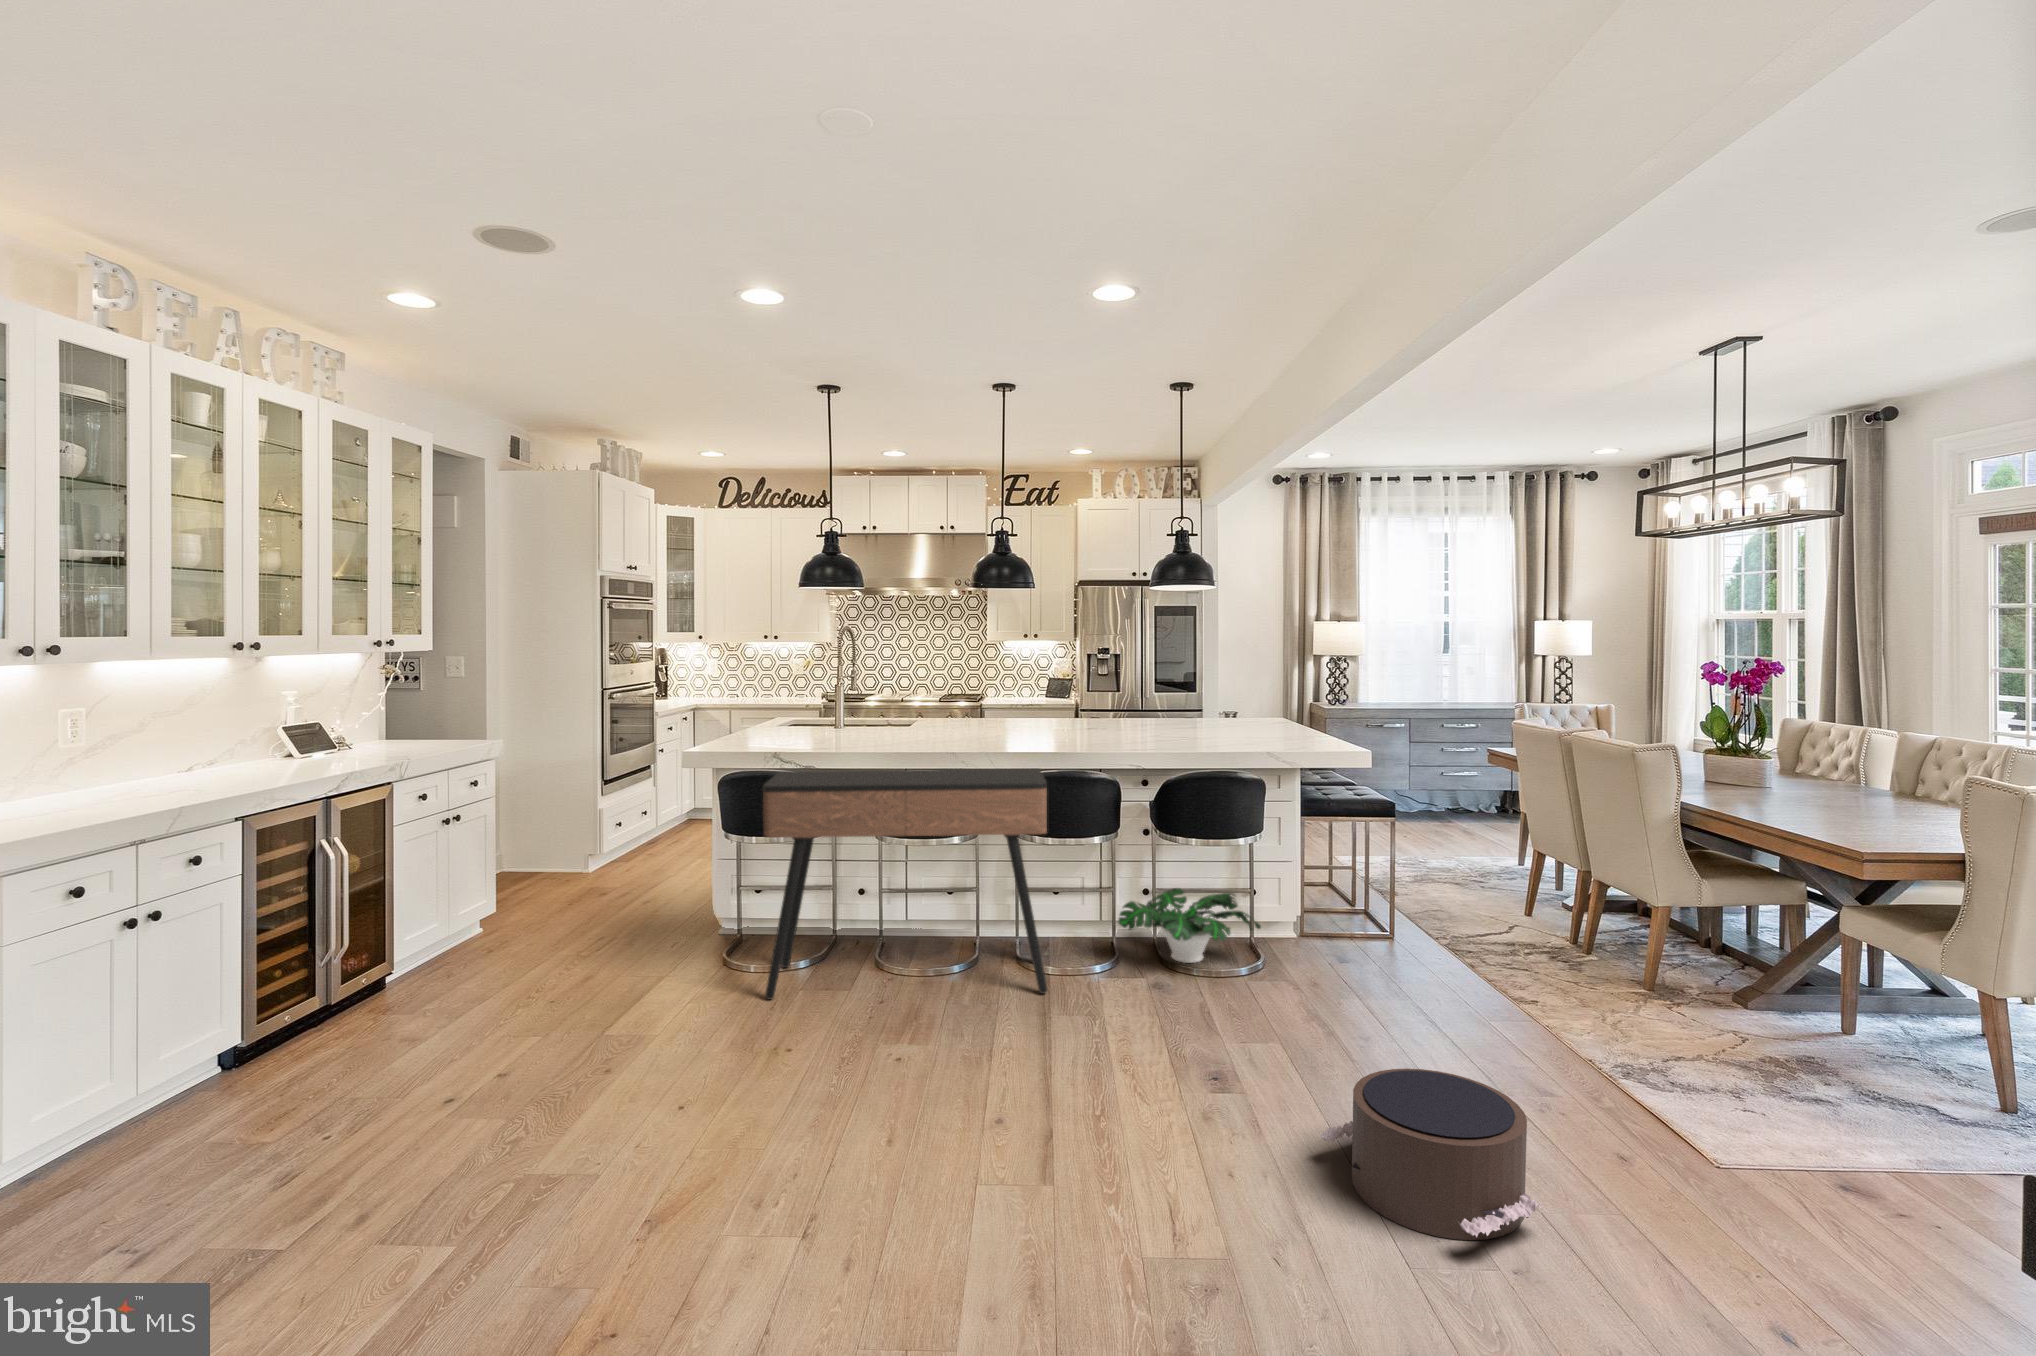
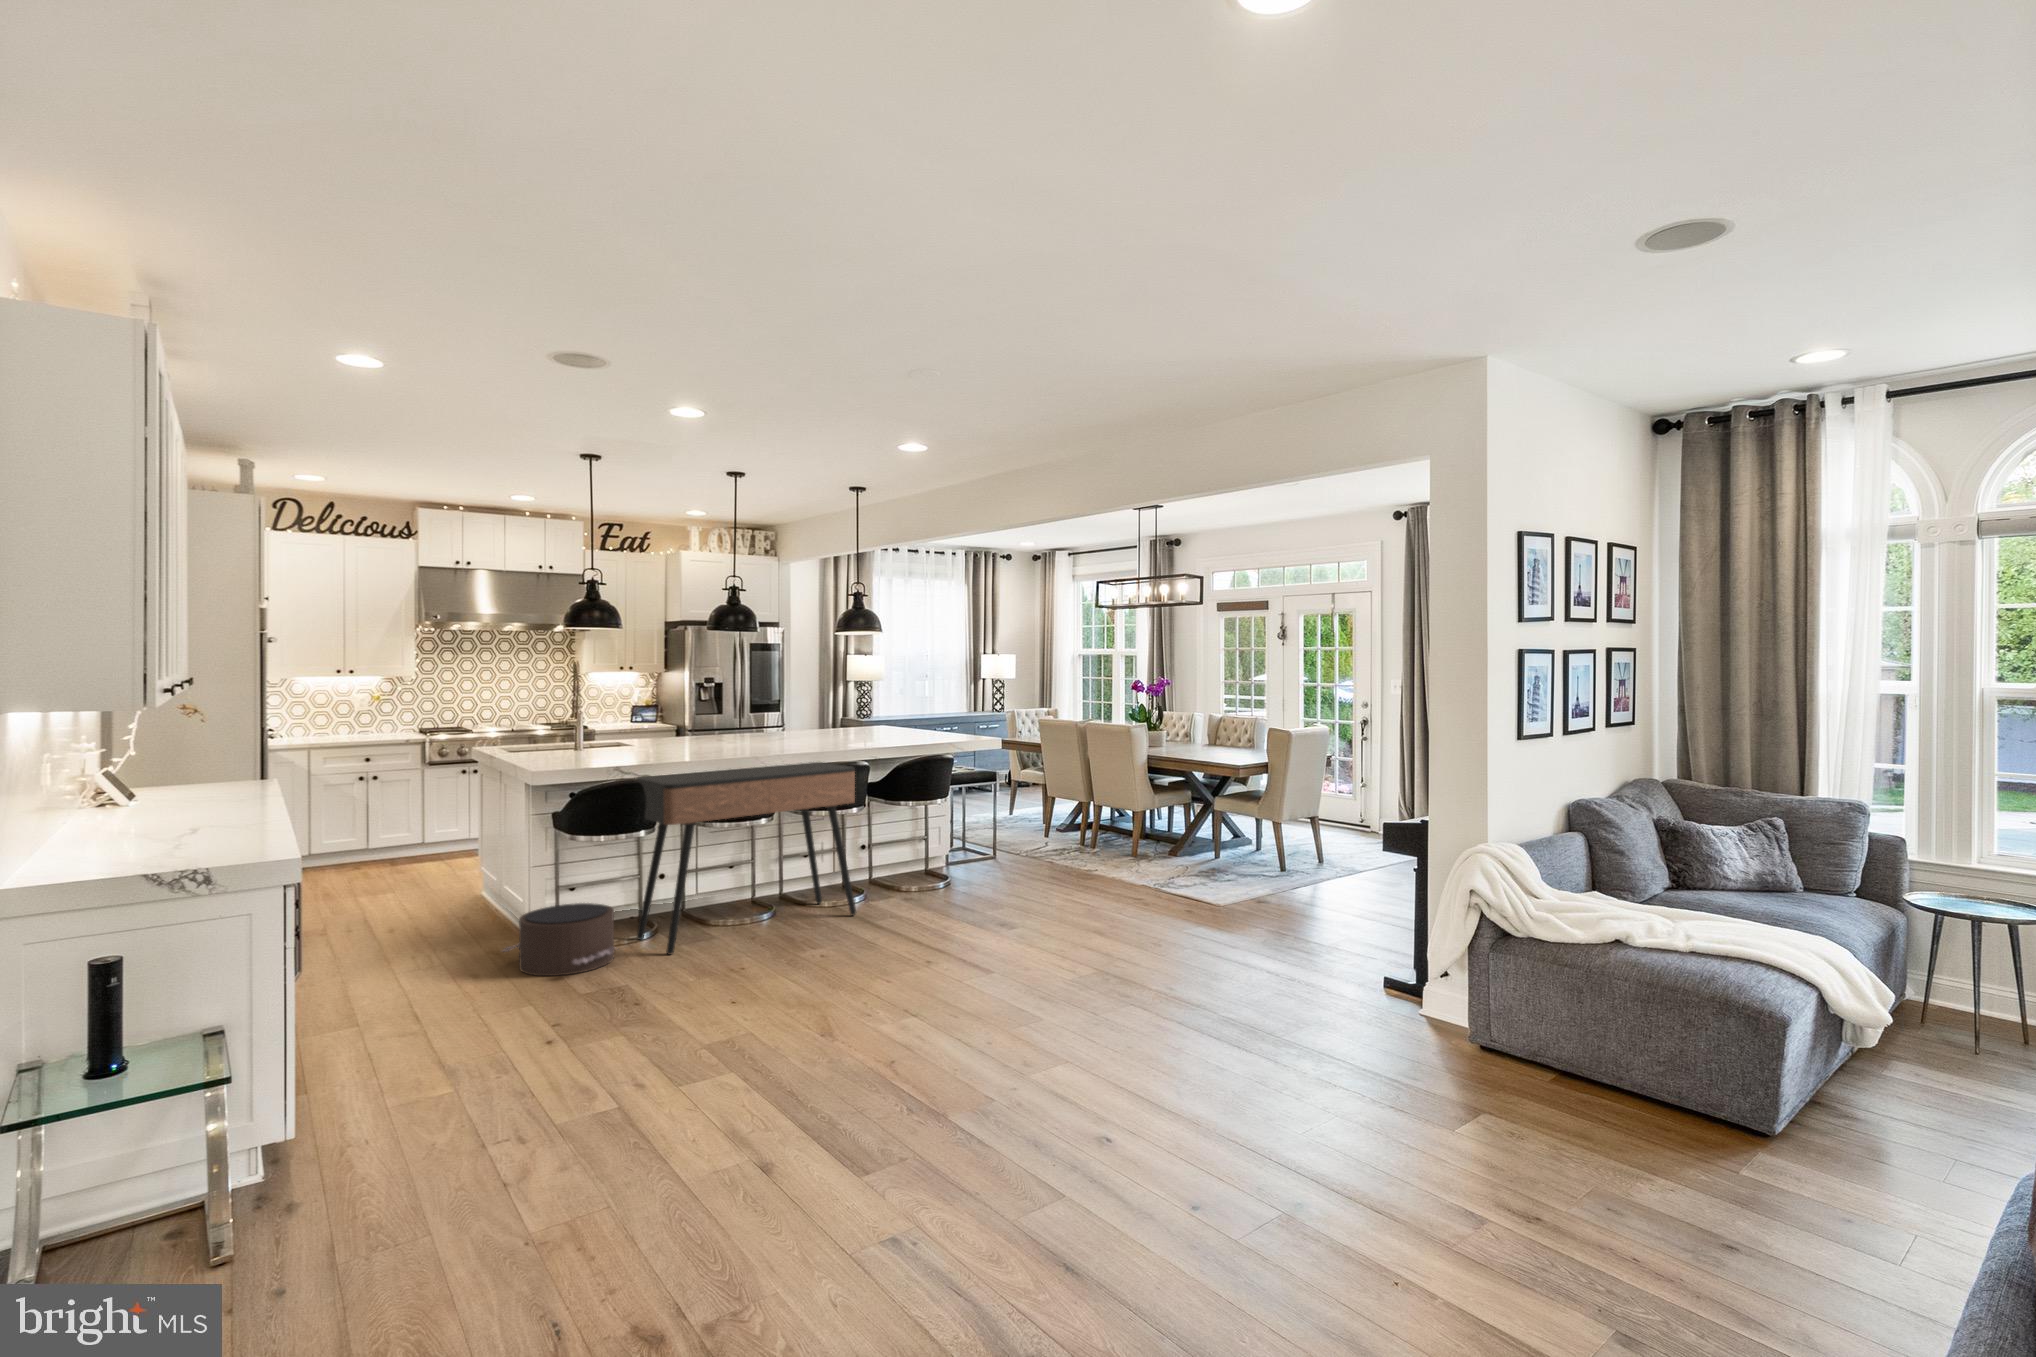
potted plant: present [1118,888,1261,963] -> none [870,839,958,888]
pouf: present [1319,1069,1544,1240] -> present [502,903,616,976]

